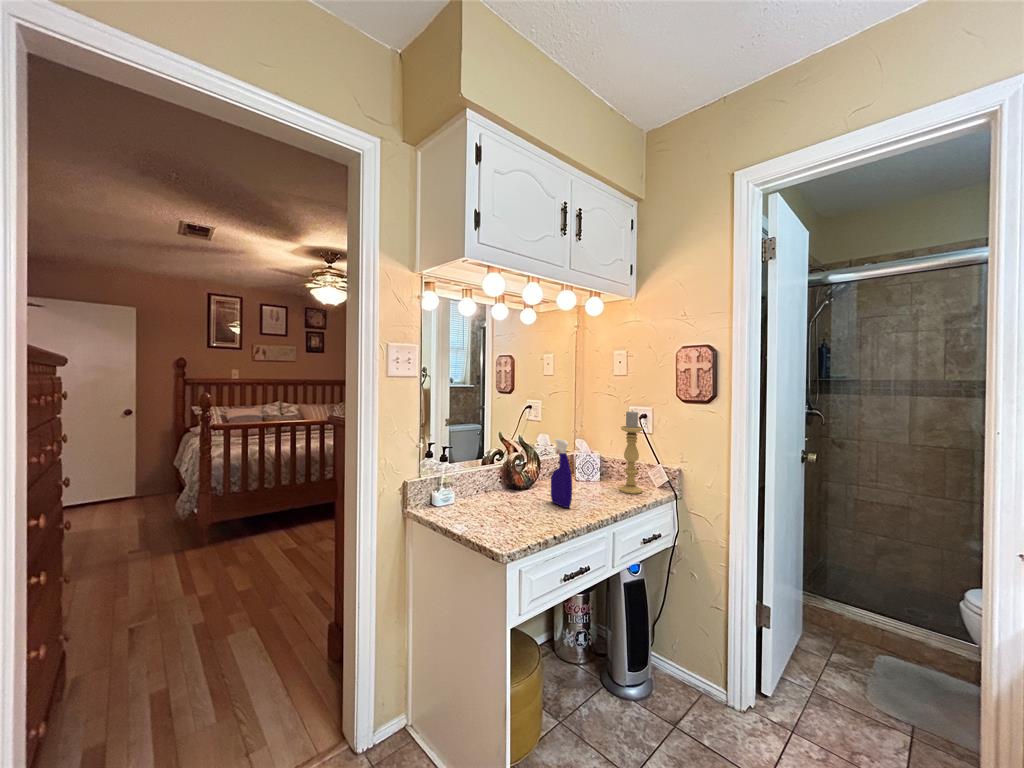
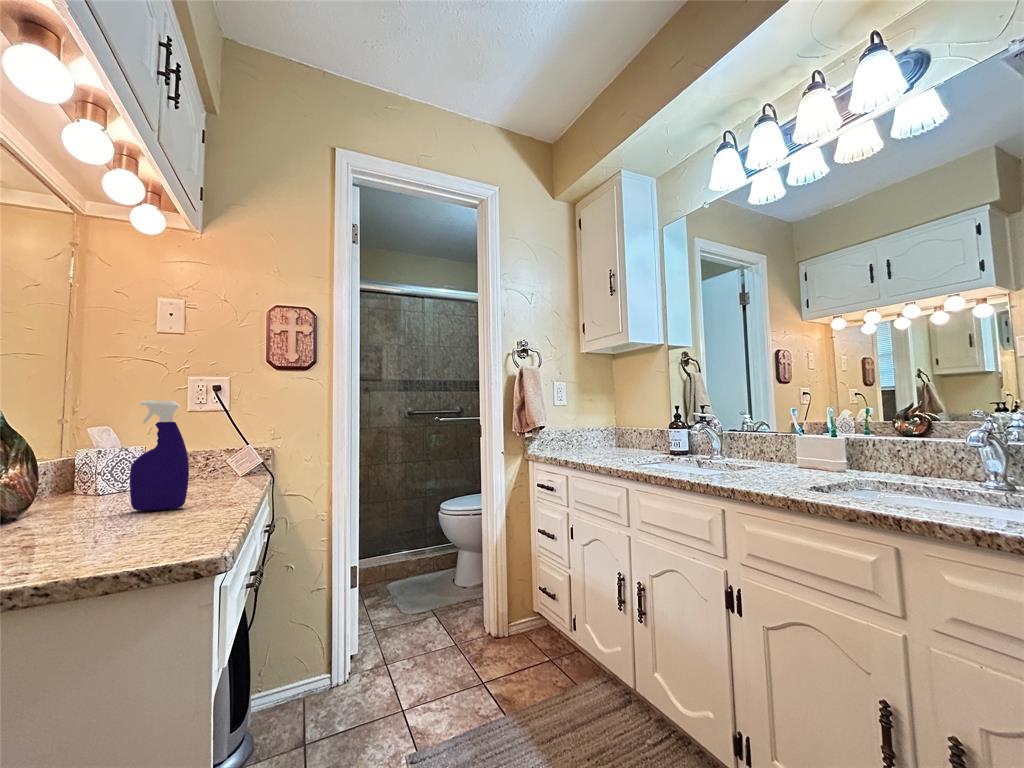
candle holder: present [619,411,643,494] -> none [198,373,236,486]

